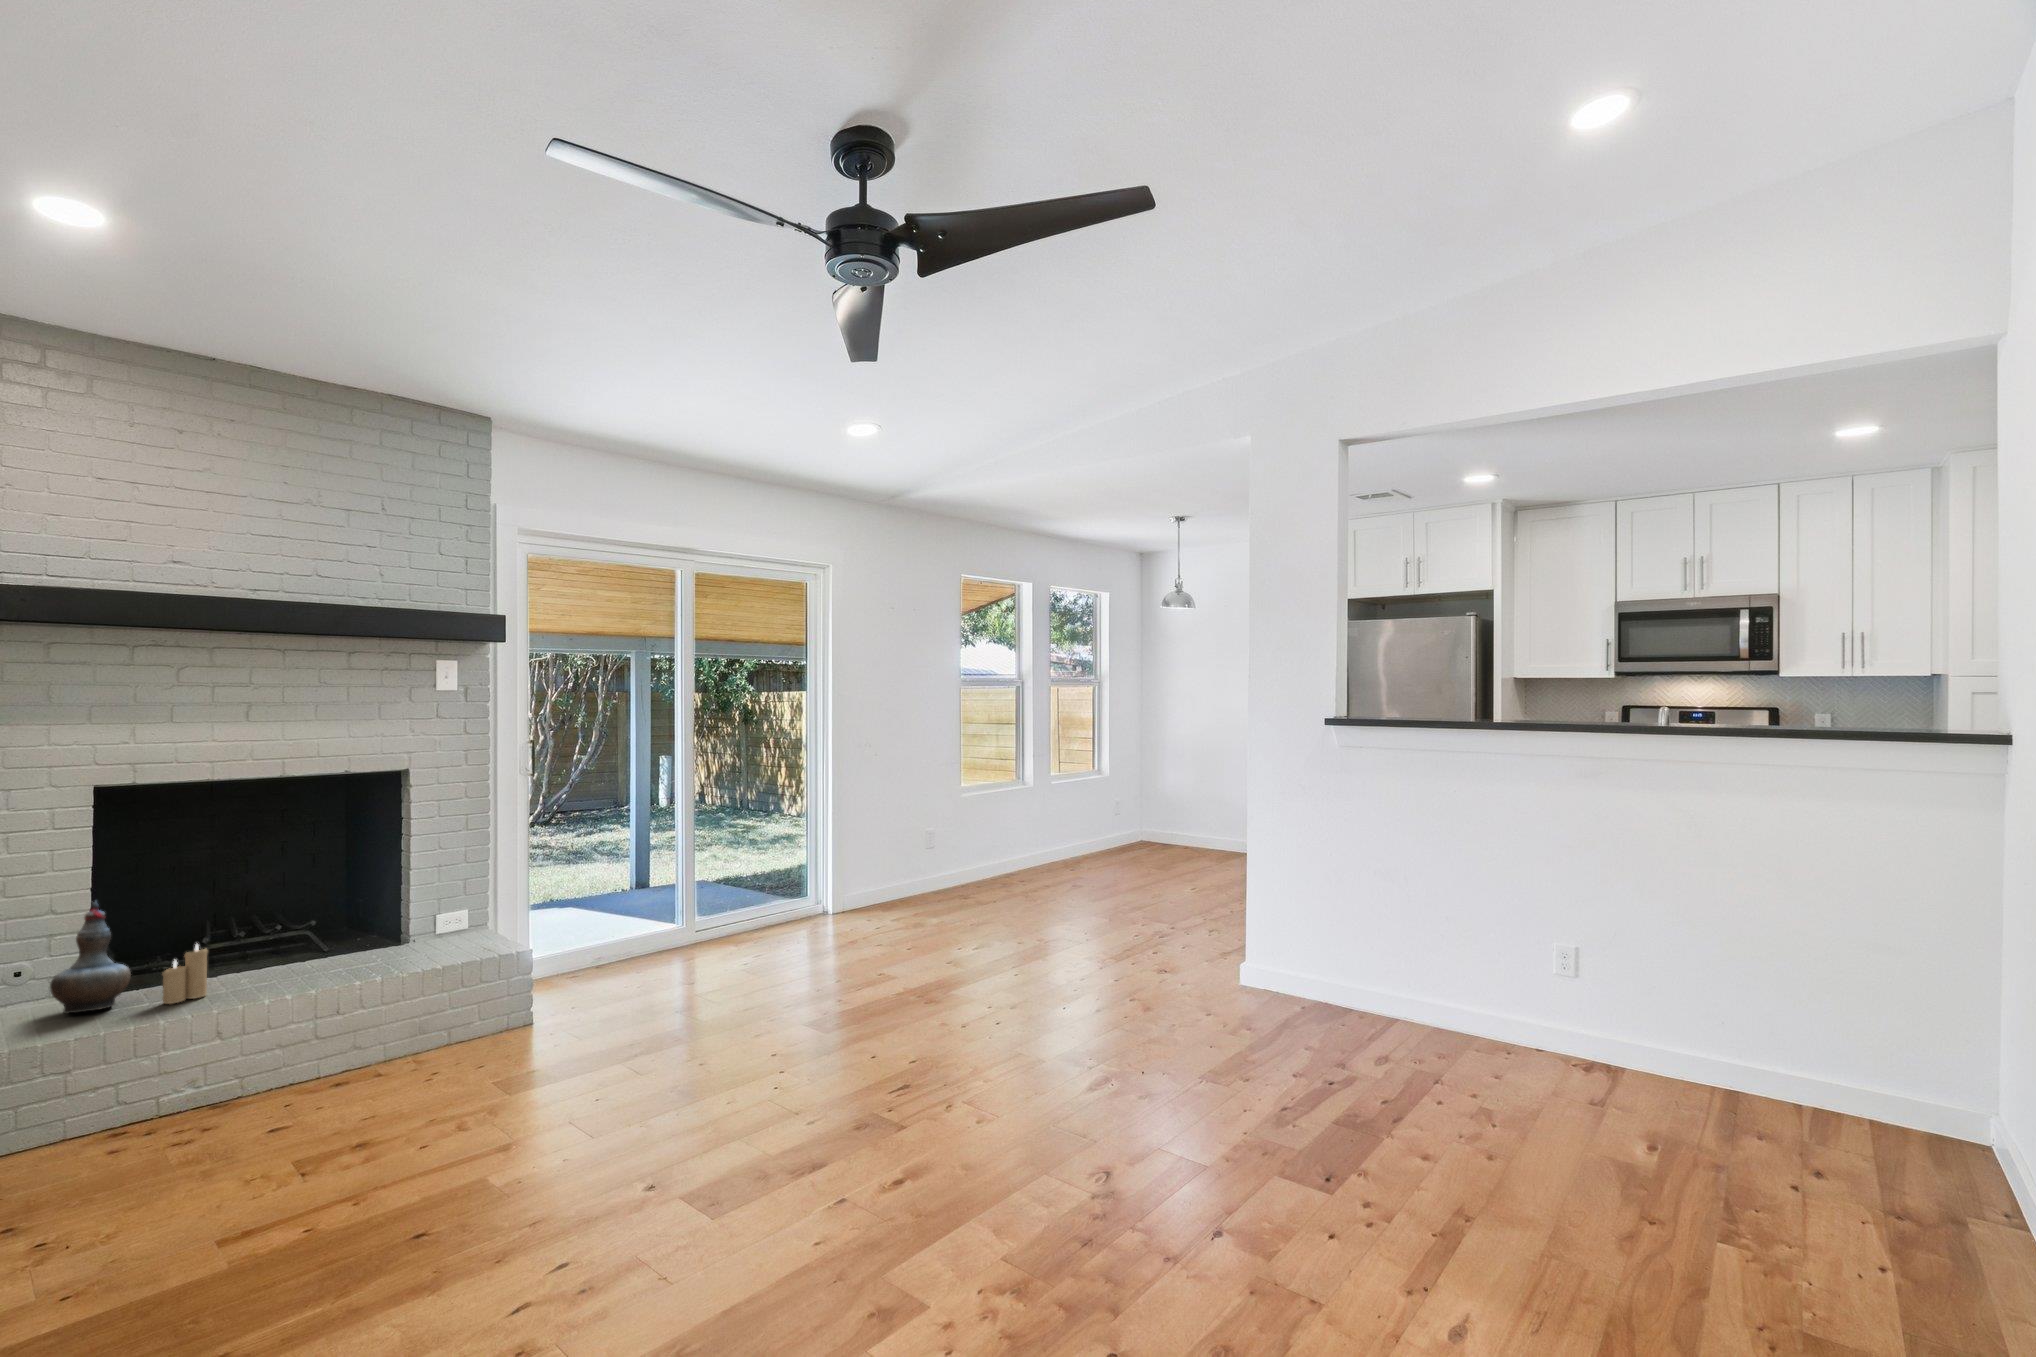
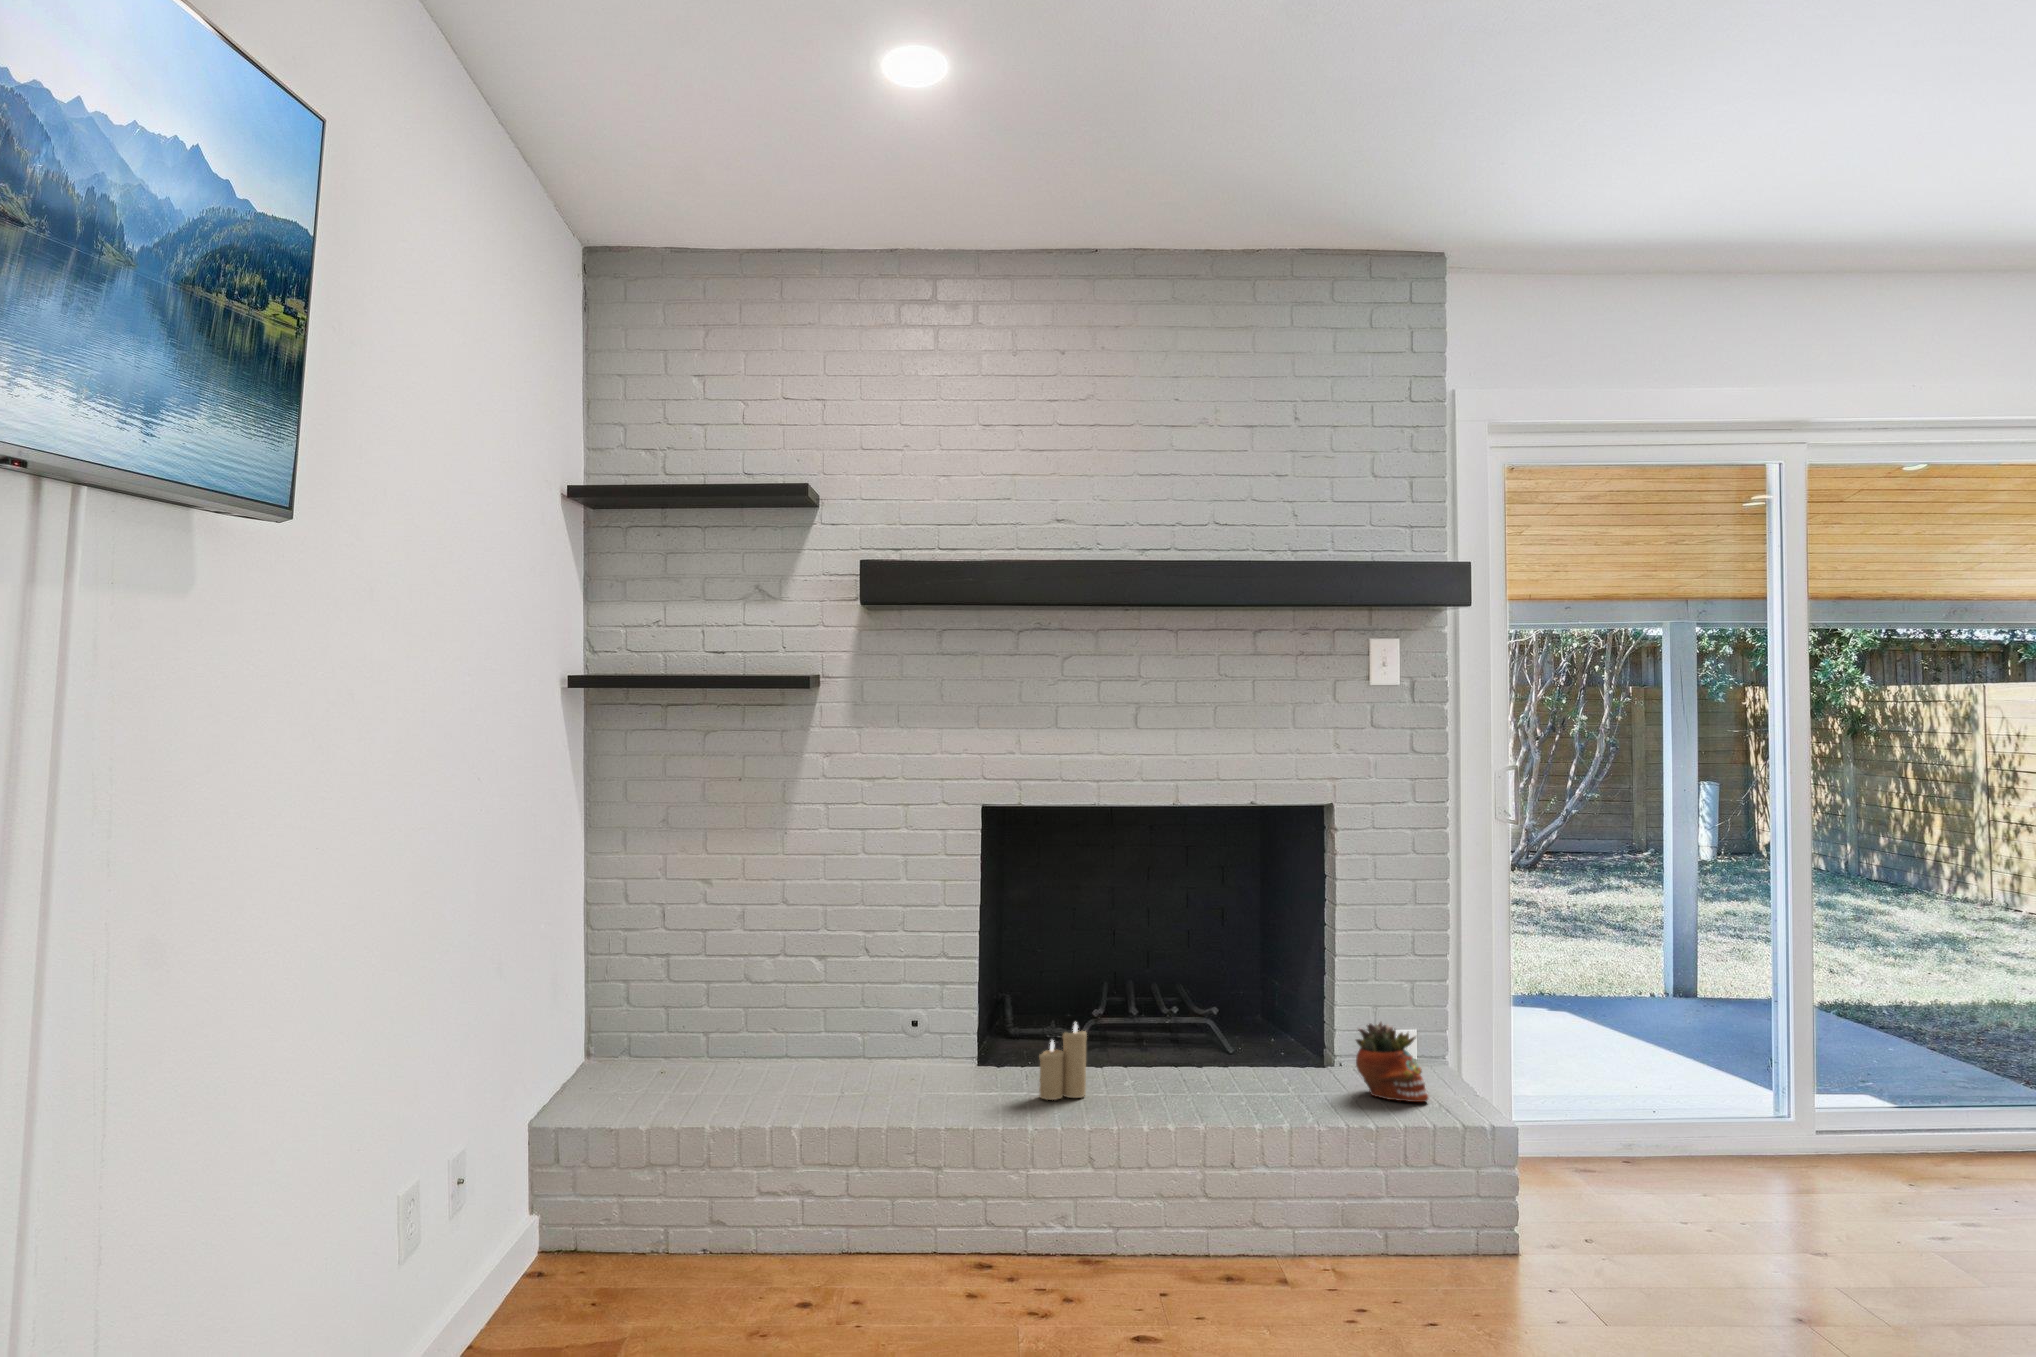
decorative vase: present [50,901,131,1013] -> none [936,945,1010,1089]
succulent planter: none [427,905,478,952] -> present [1356,1022,1428,1102]

